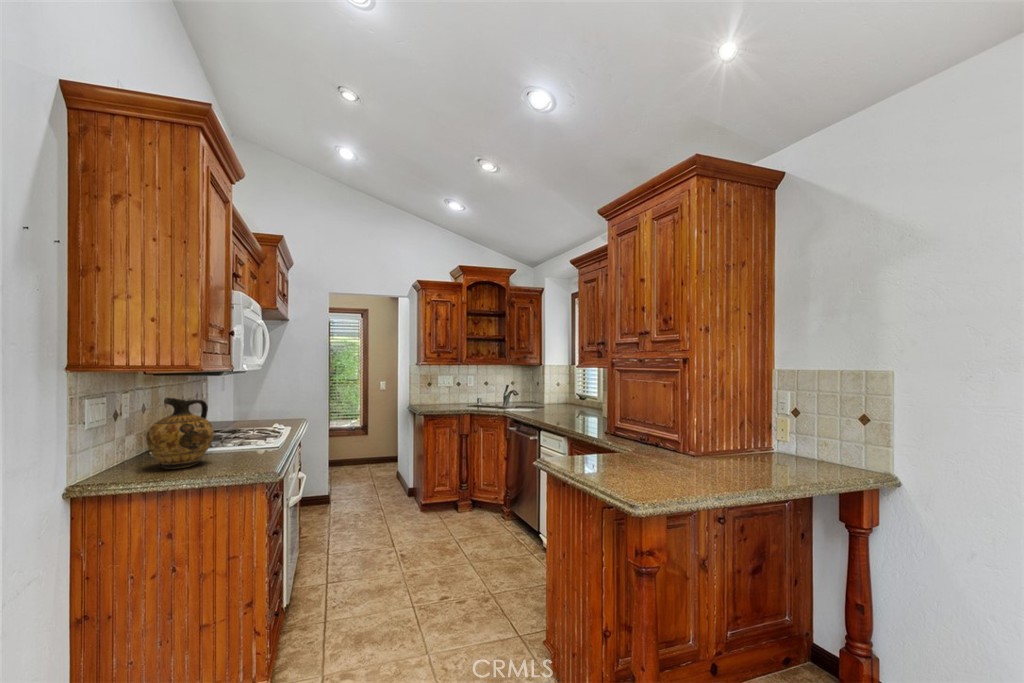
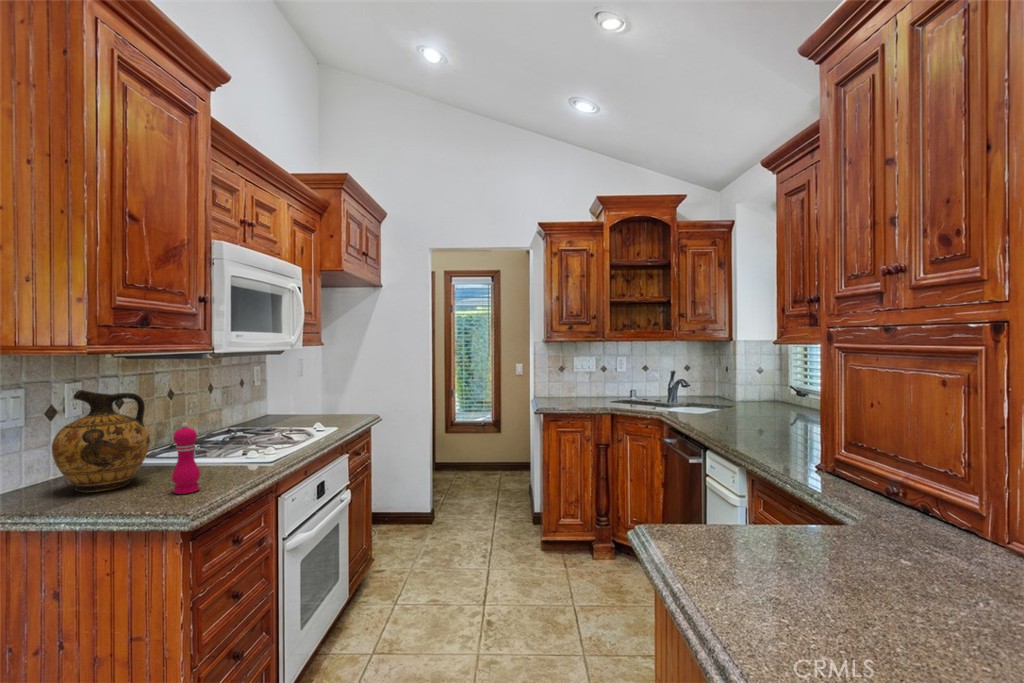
pepper mill: none [245,418,264,464] -> present [172,423,201,494]

